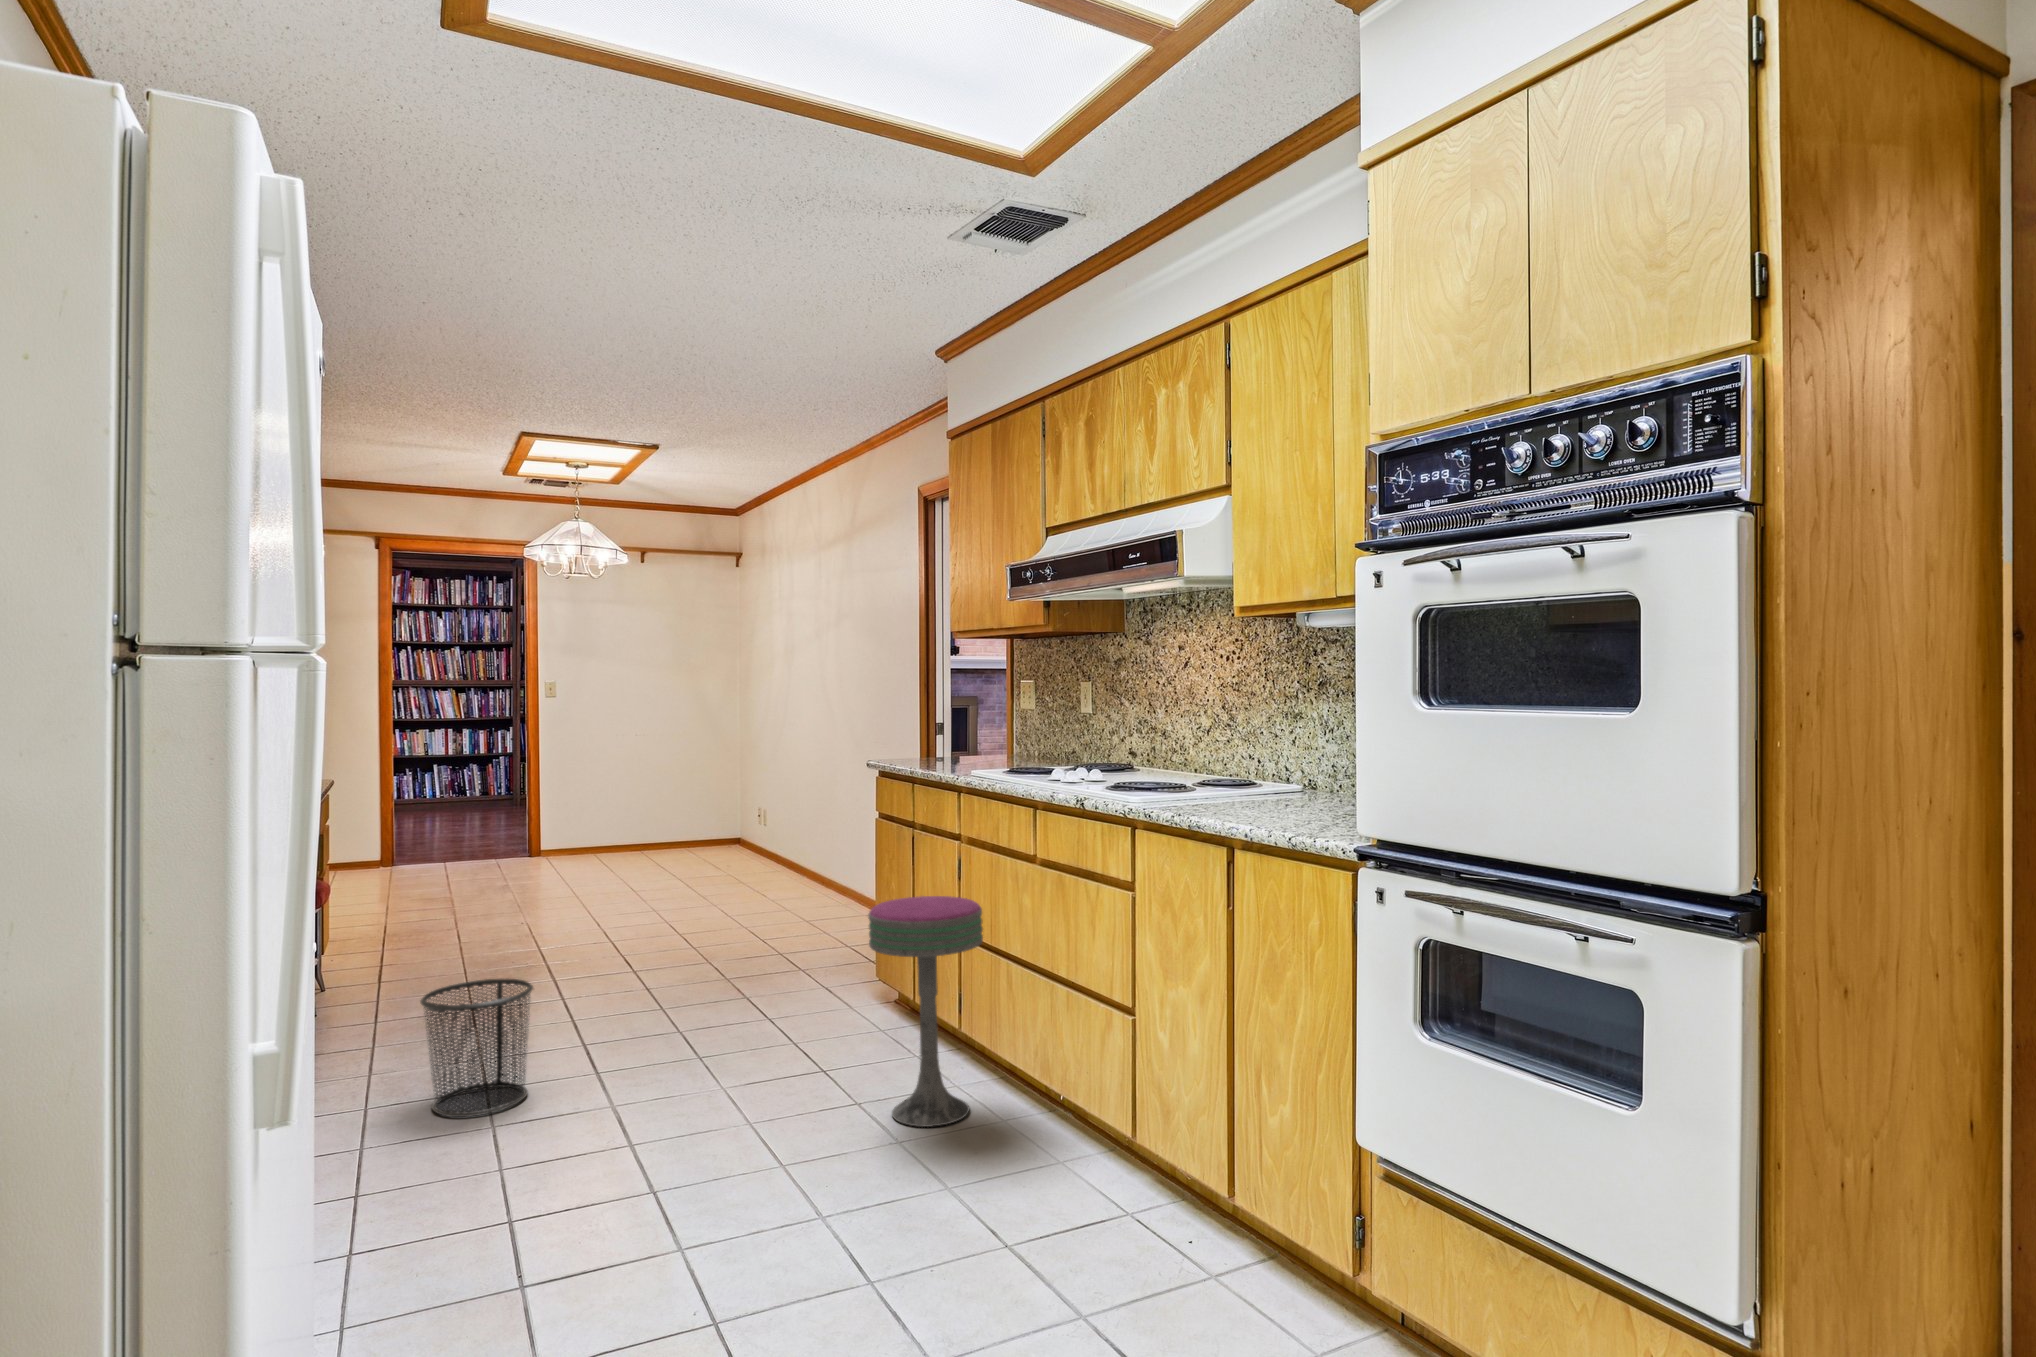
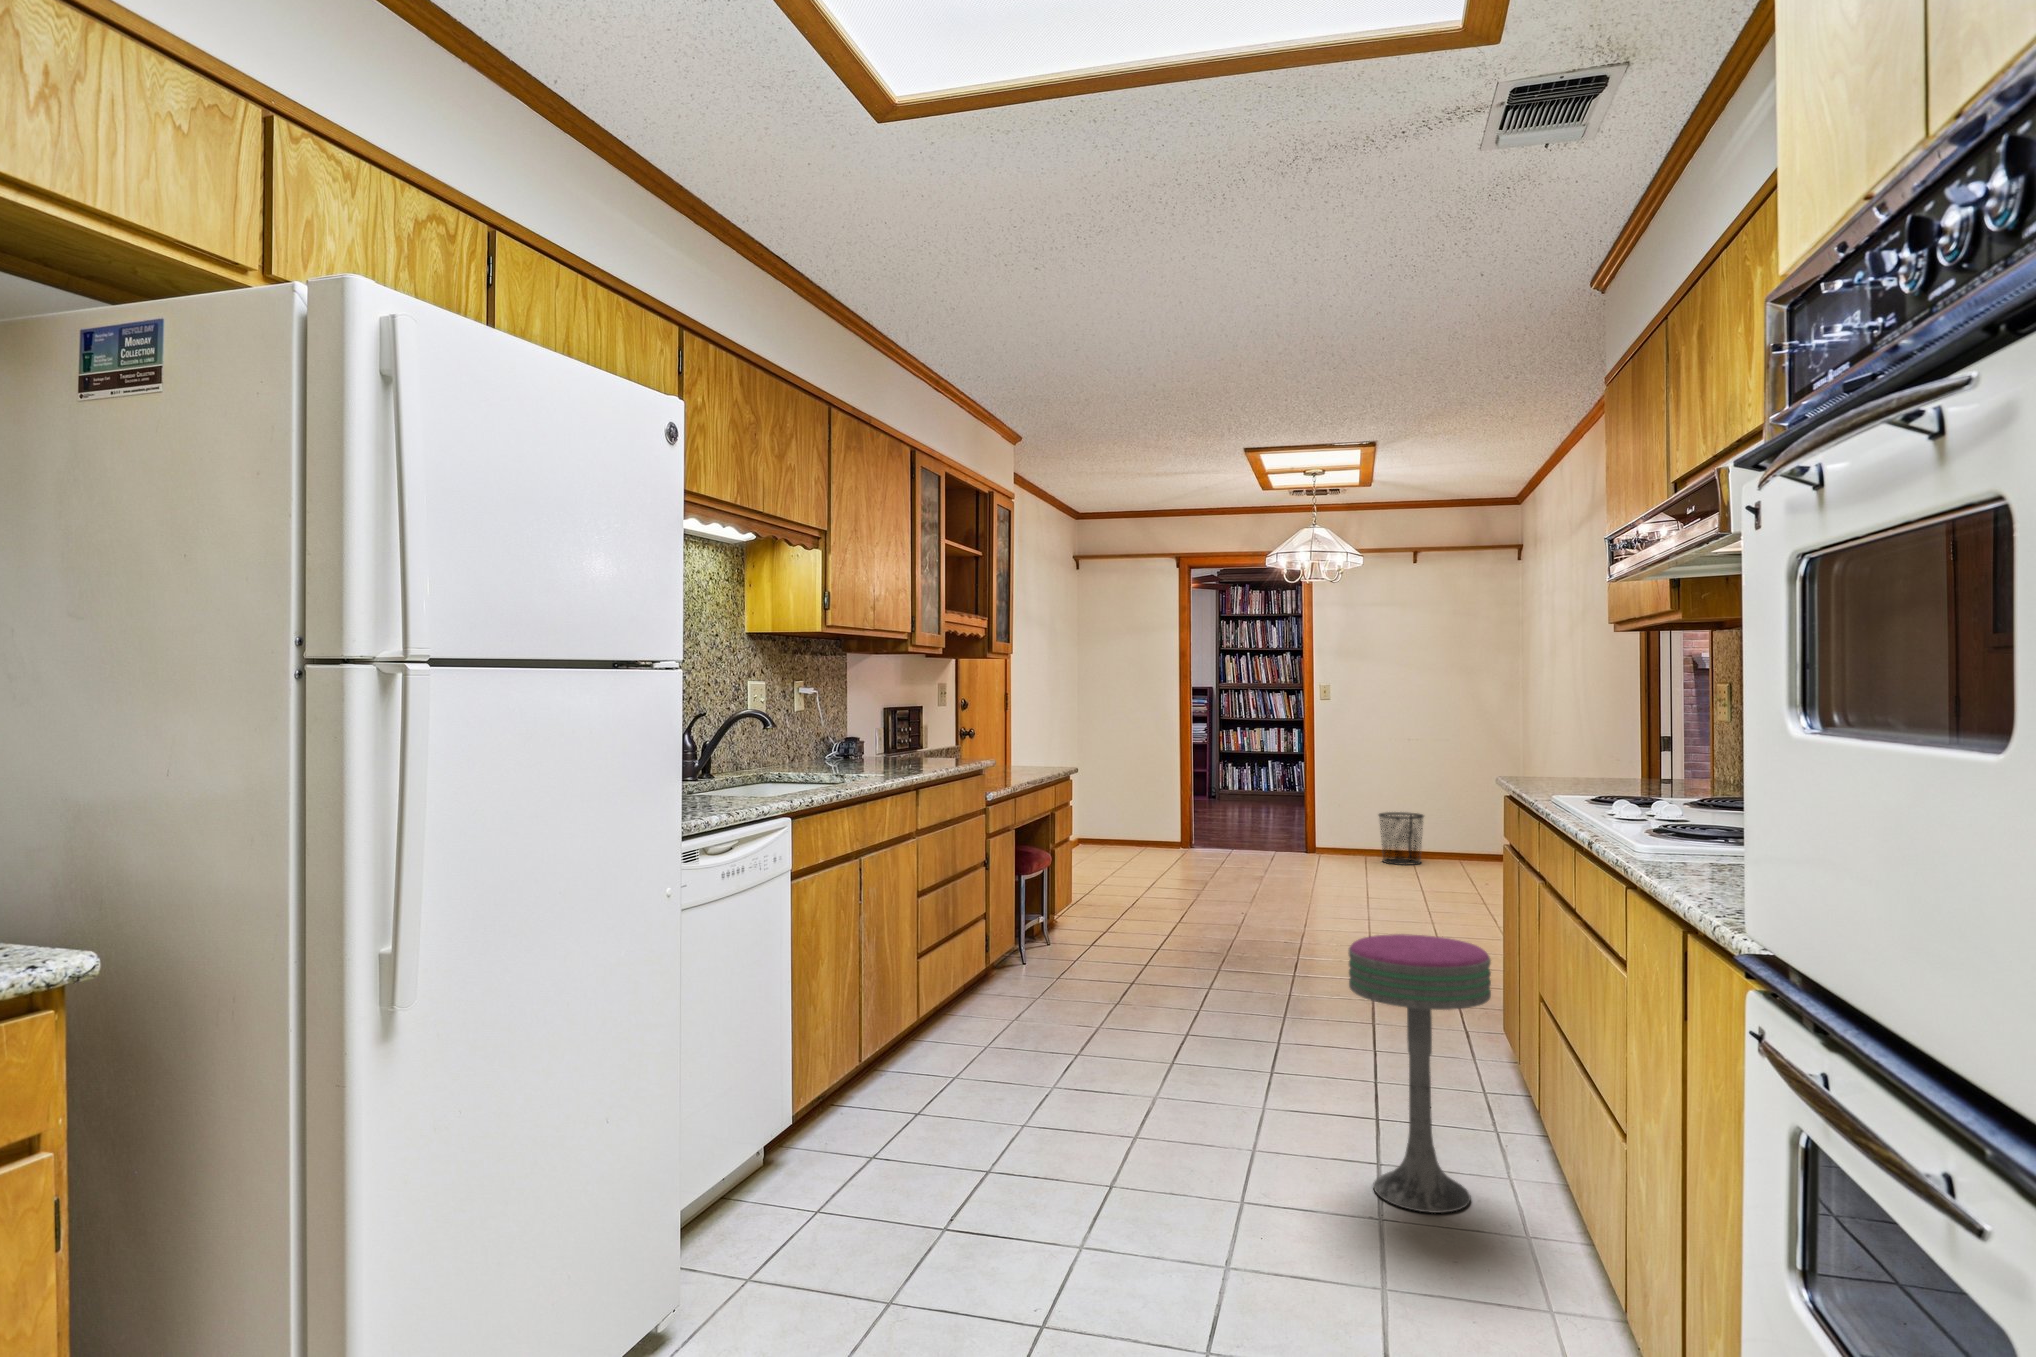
waste bin: present [420,979,533,1117] -> present [1379,812,1424,865]

